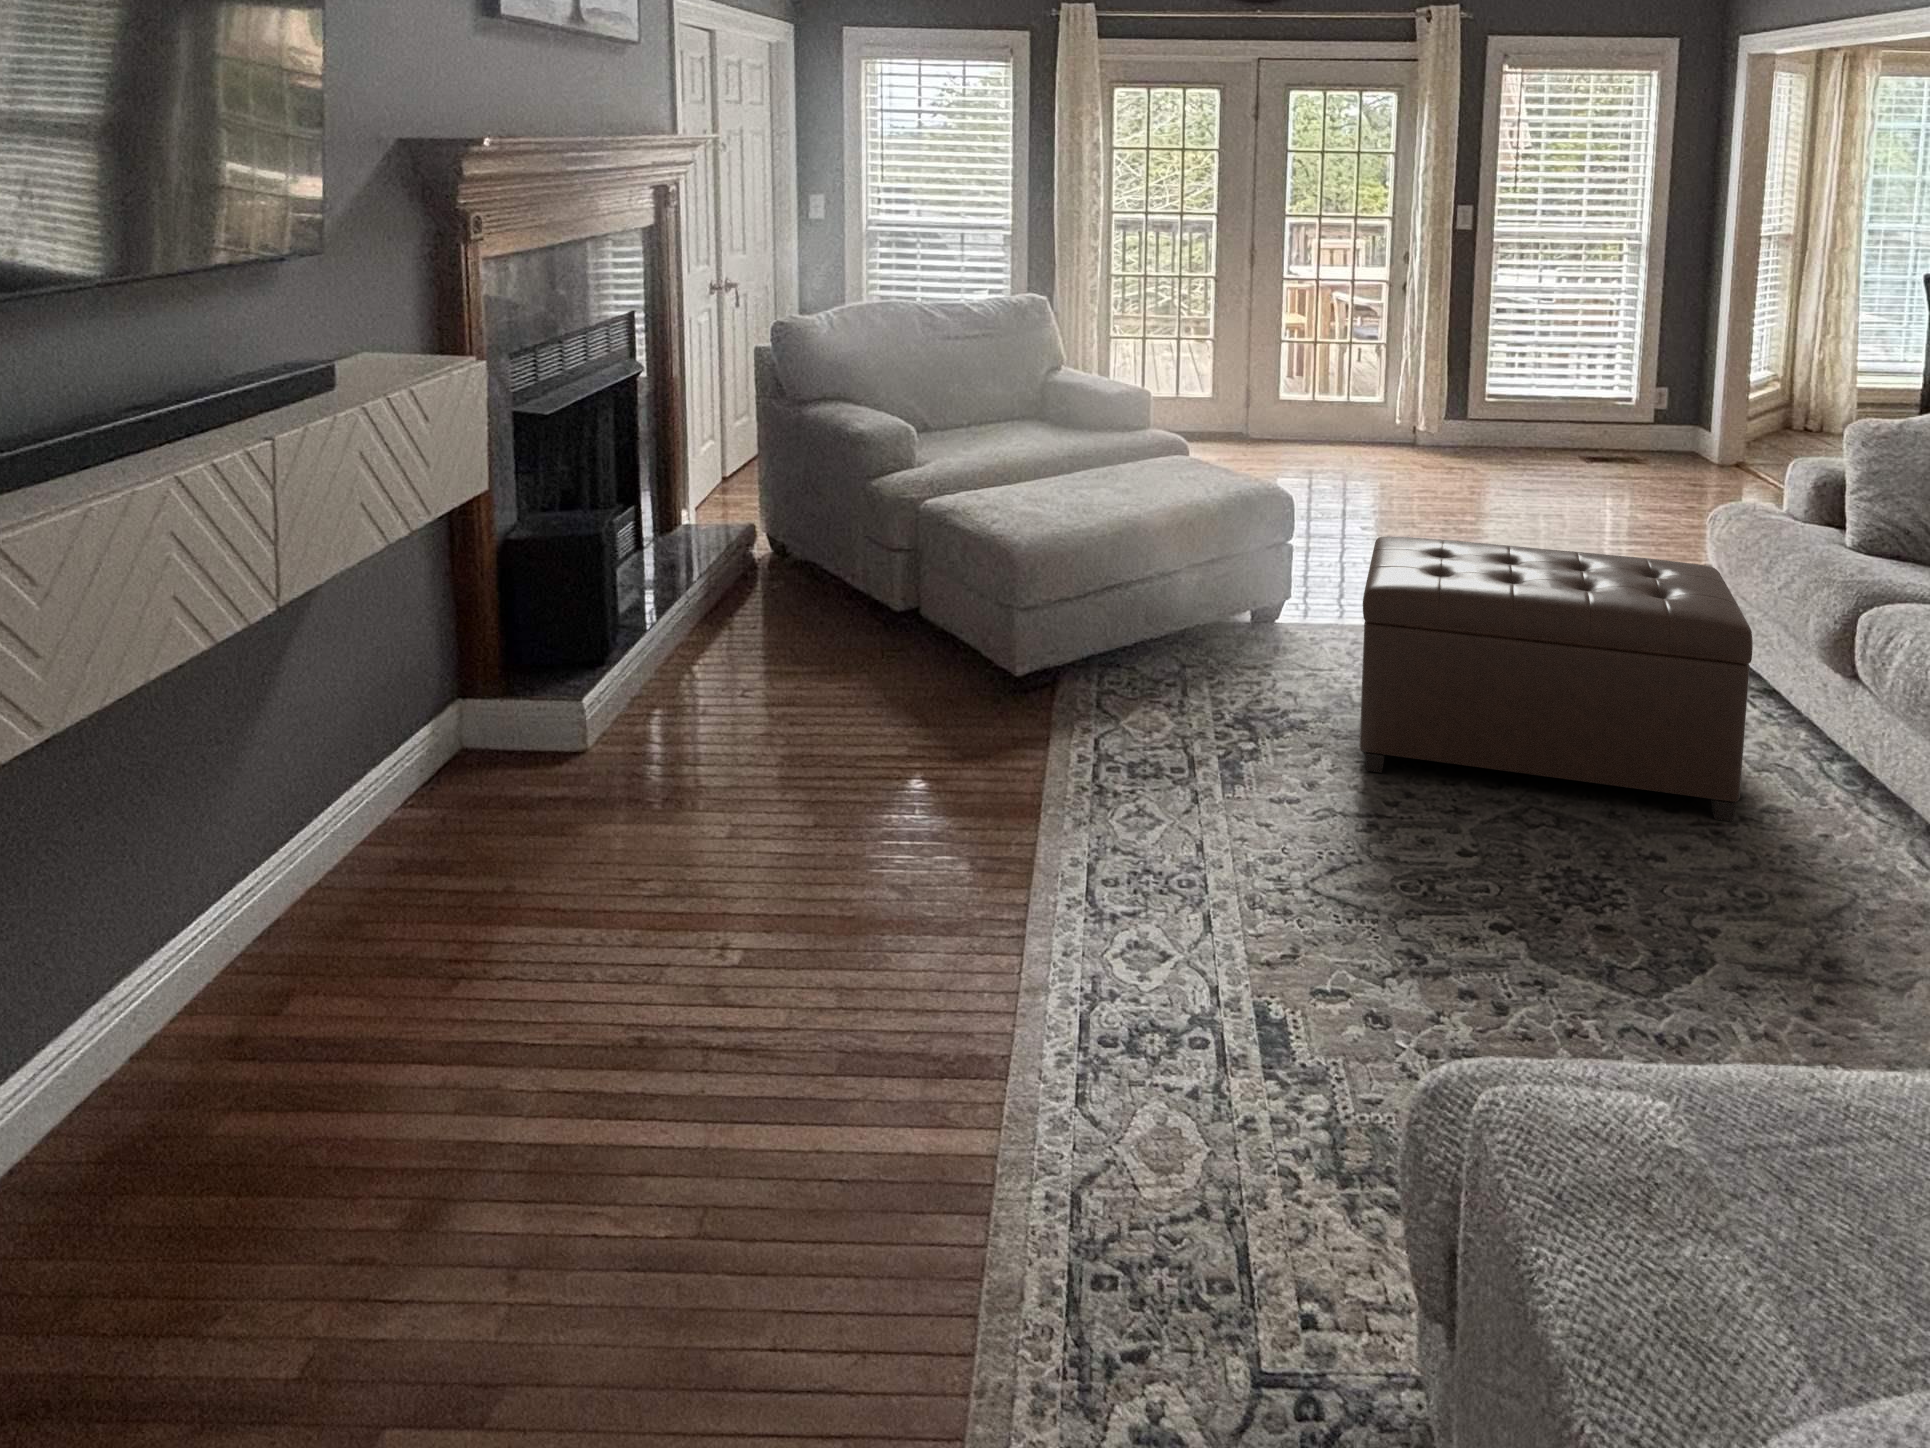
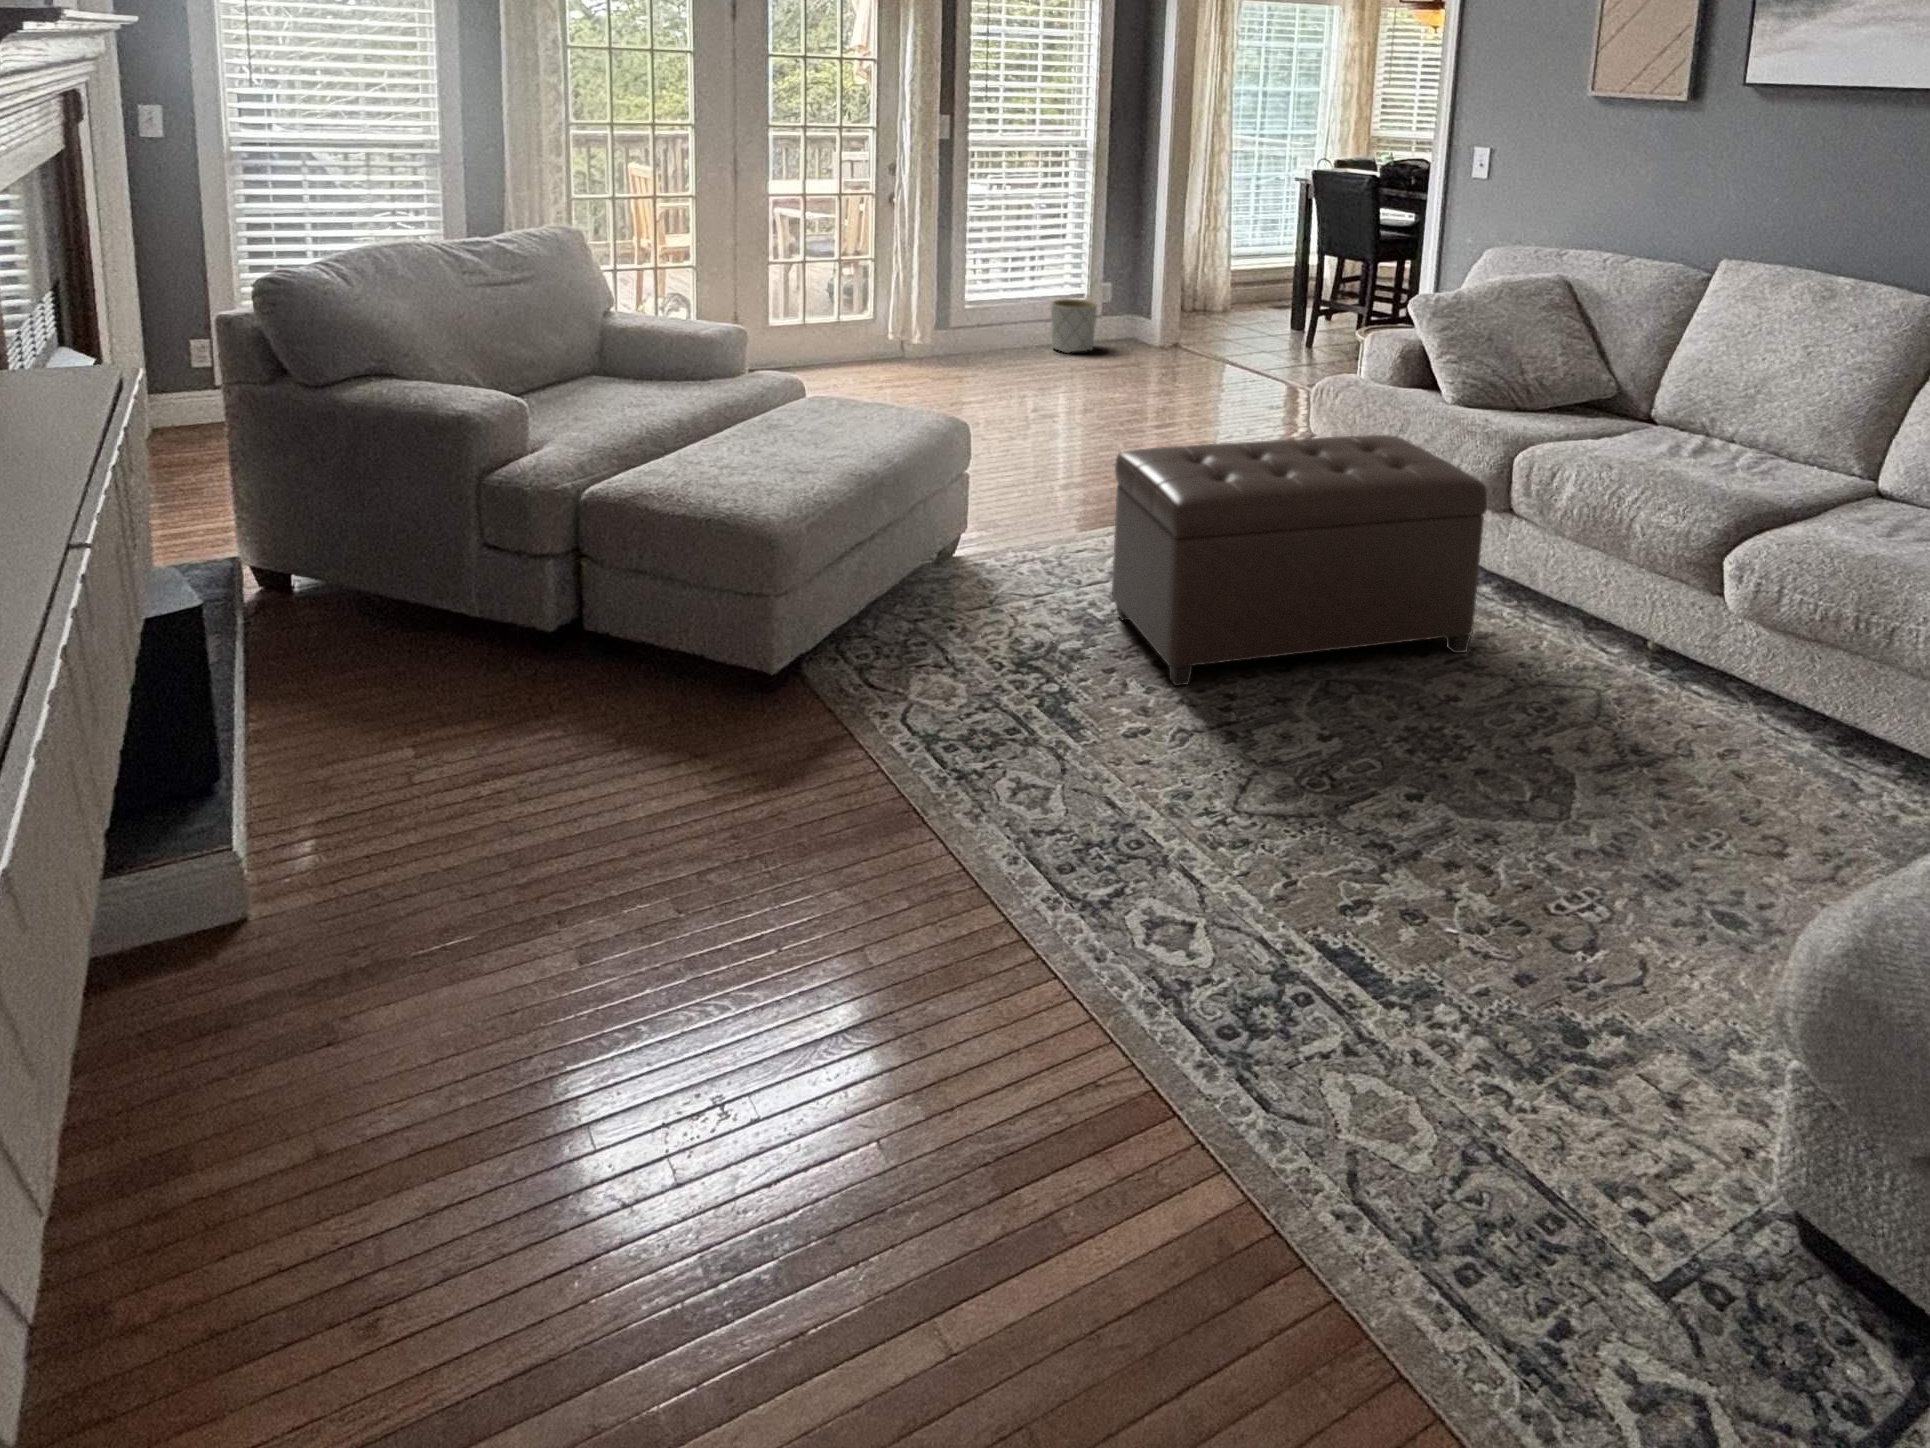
planter: none [1582,400,1634,458] -> present [1051,299,1097,353]

